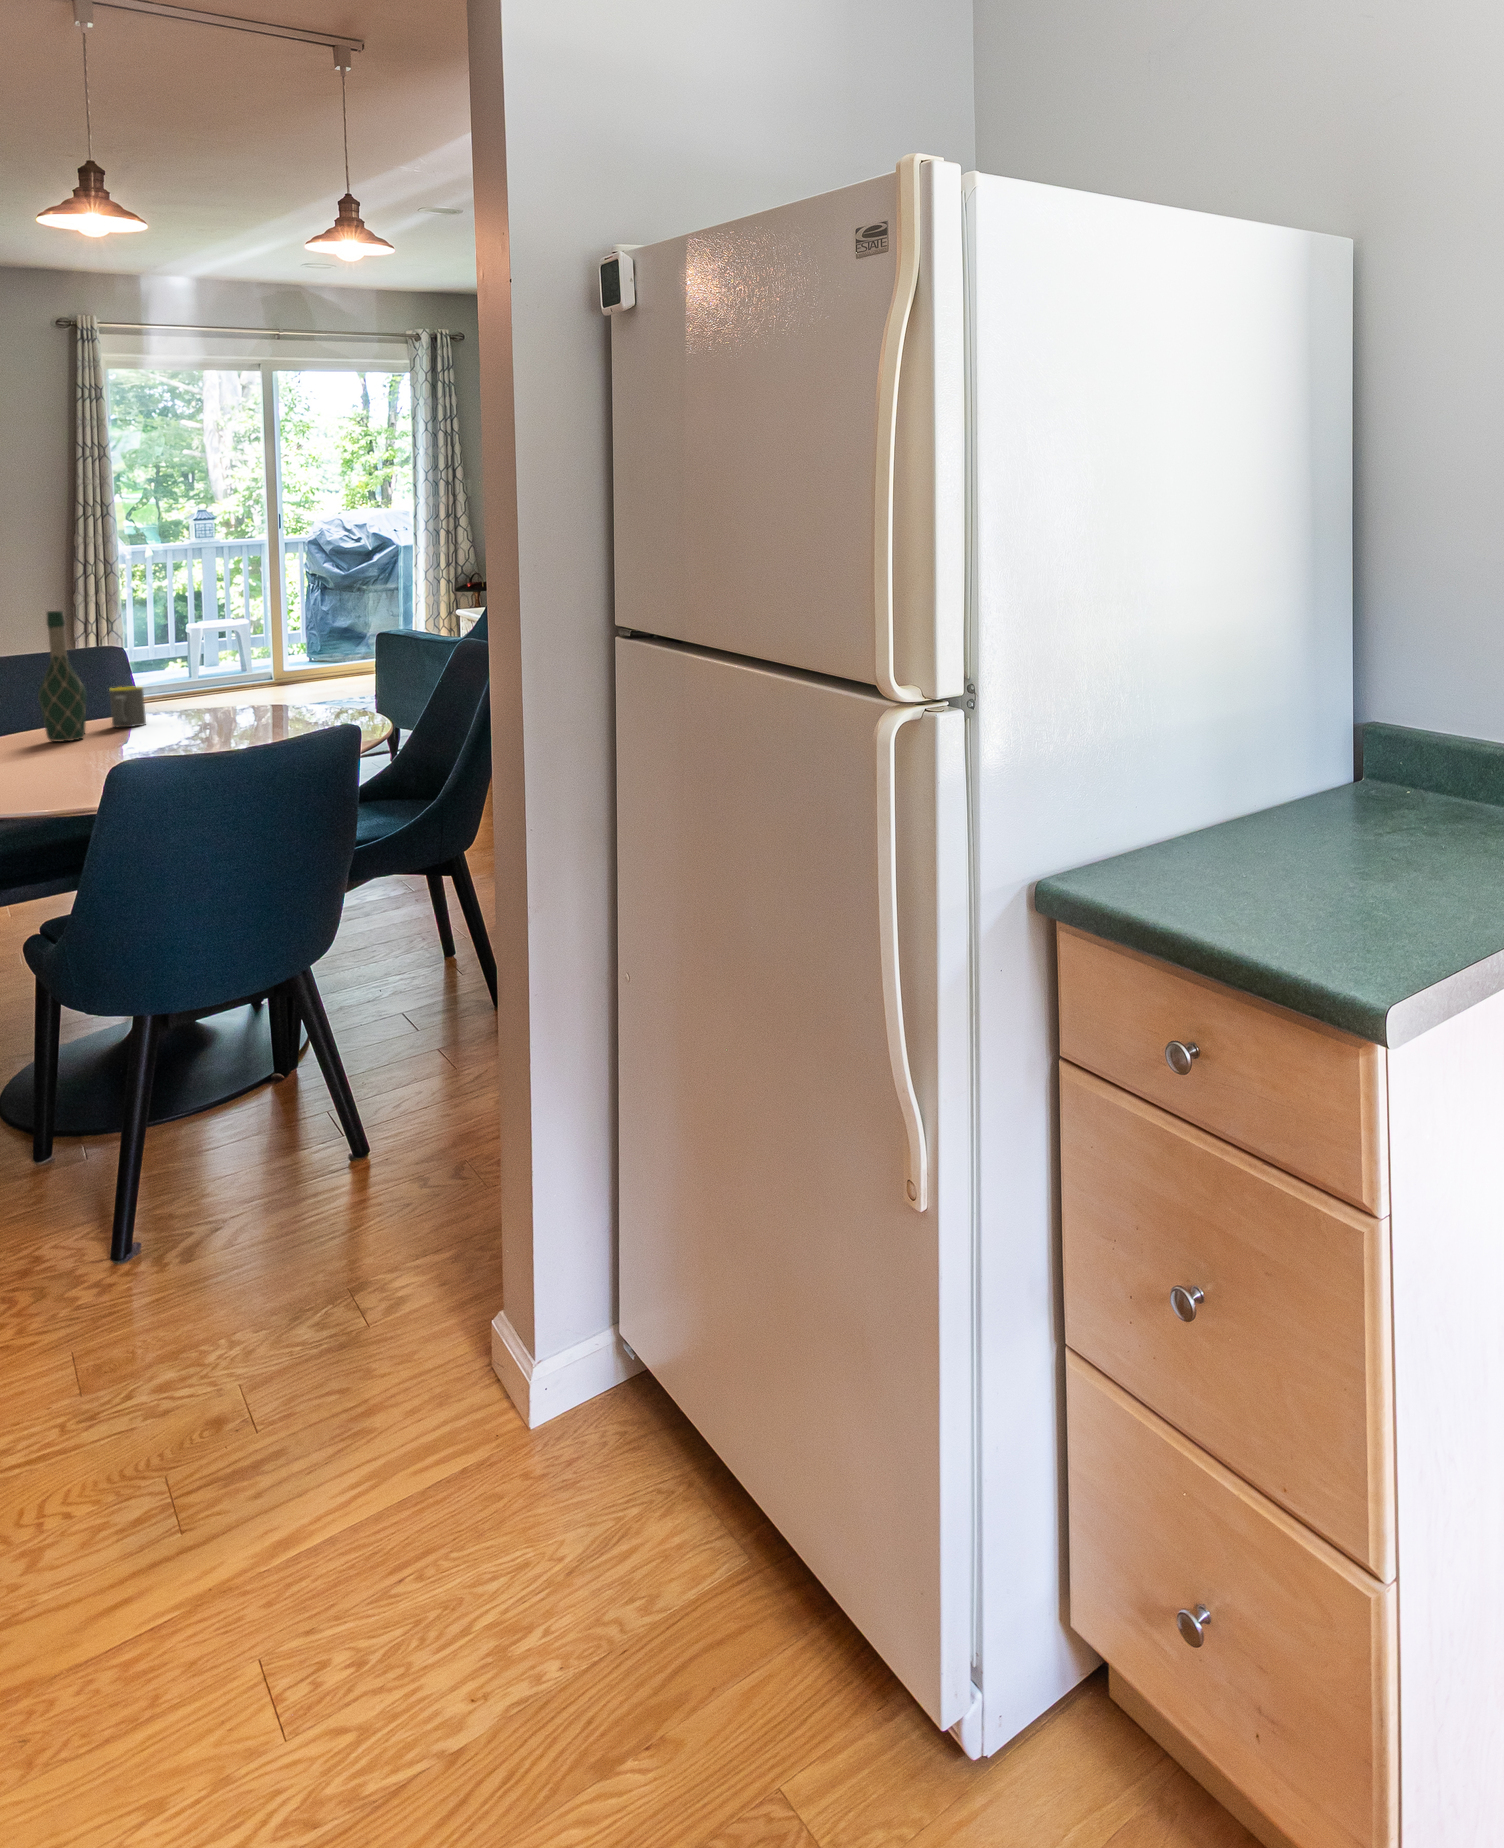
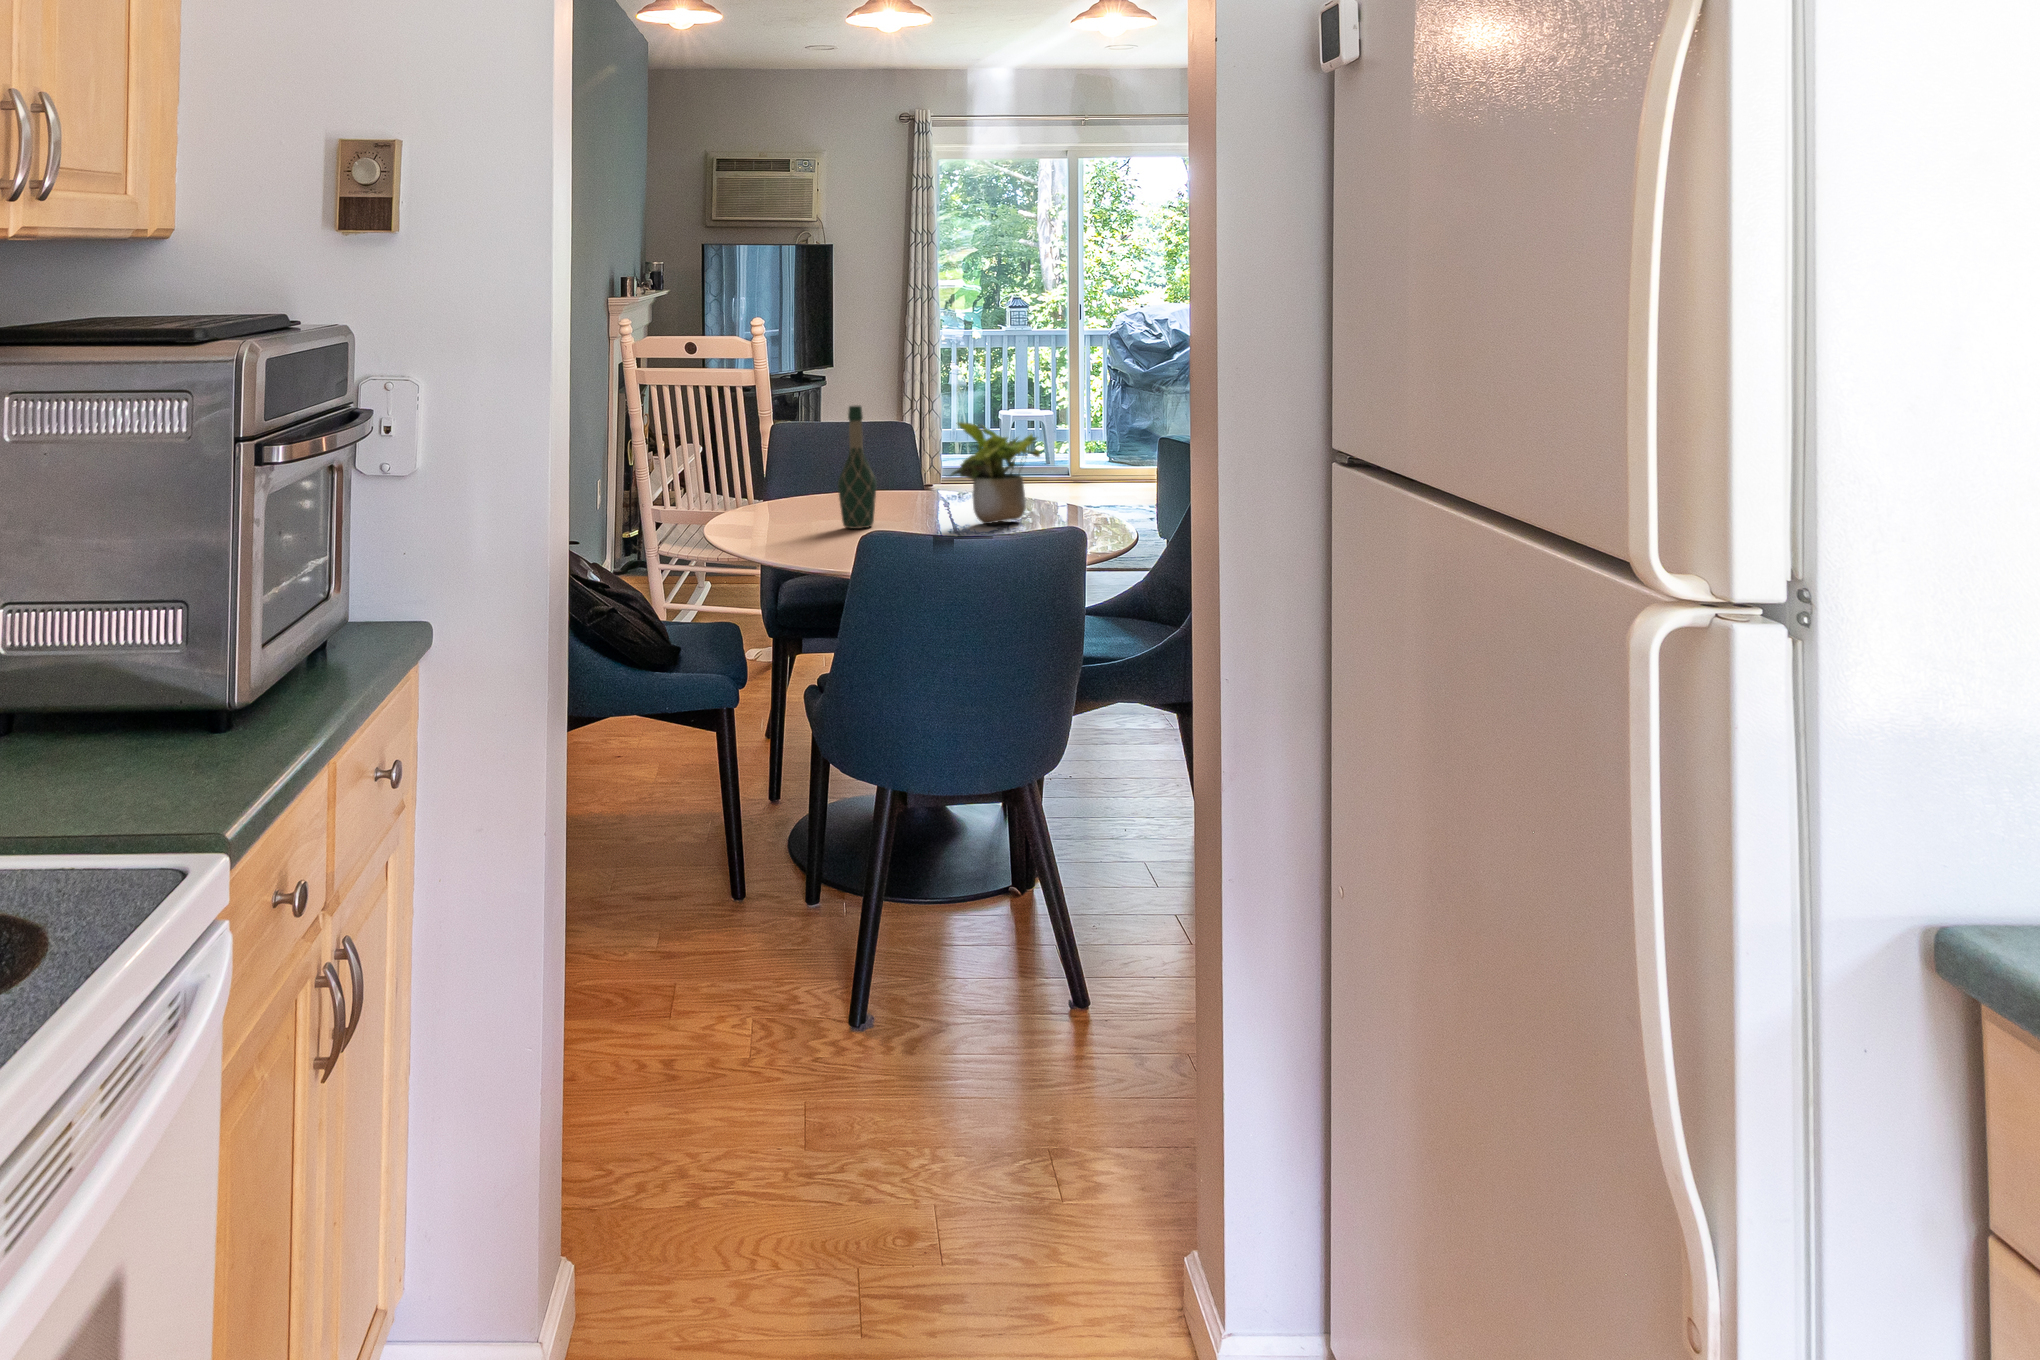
potted plant: none [173,626,277,728] -> present [951,422,1040,524]
mug: present [109,686,146,727] -> none [898,478,927,517]

